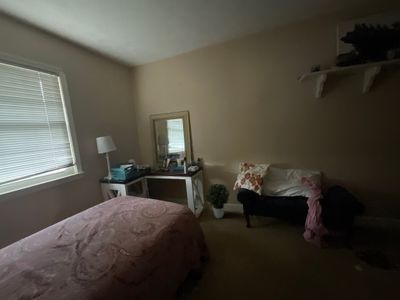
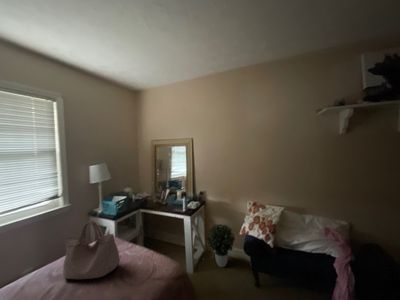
handbag: none [95,174,139,217] -> present [63,221,120,279]

